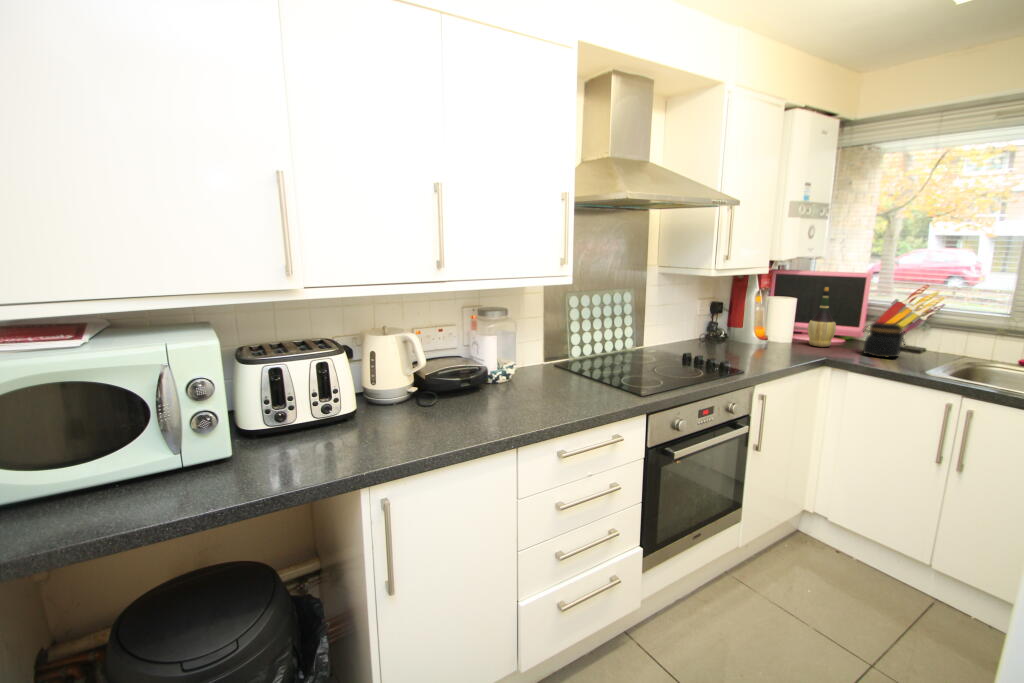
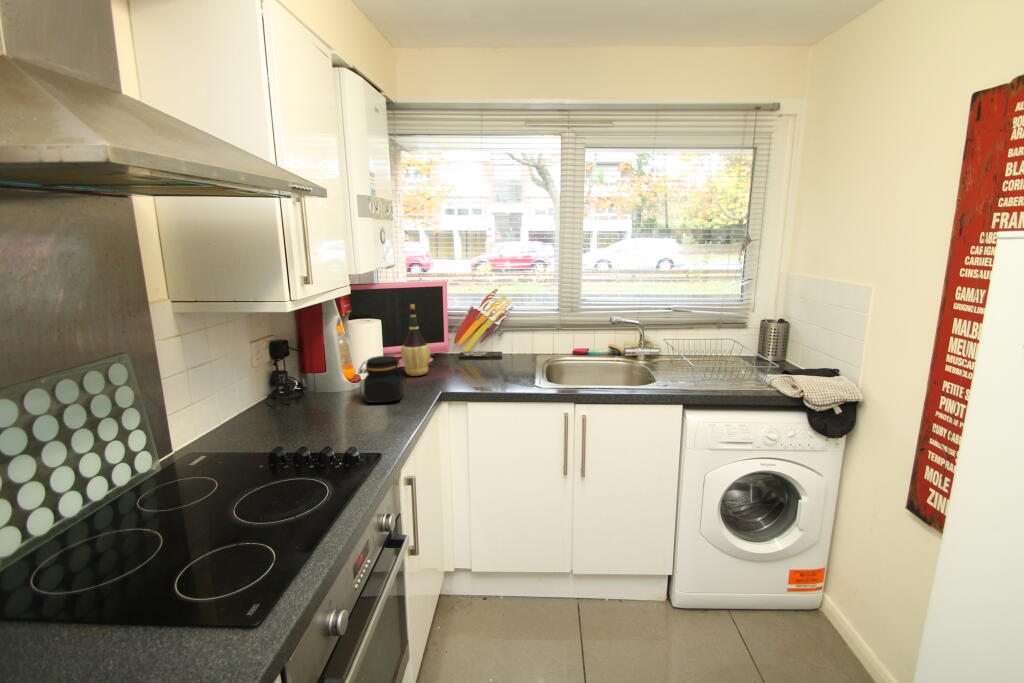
jar: present [863,322,905,357] -> present [358,356,406,402]

